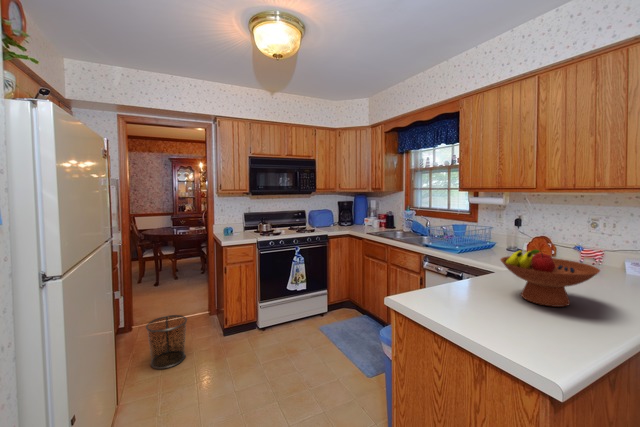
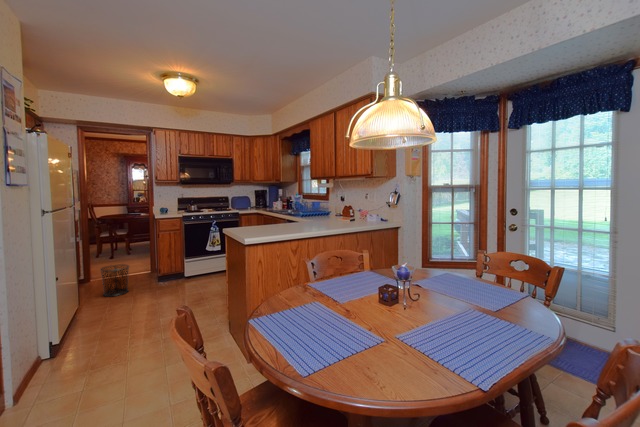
fruit bowl: present [501,249,600,307] -> none [273,203,309,227]

